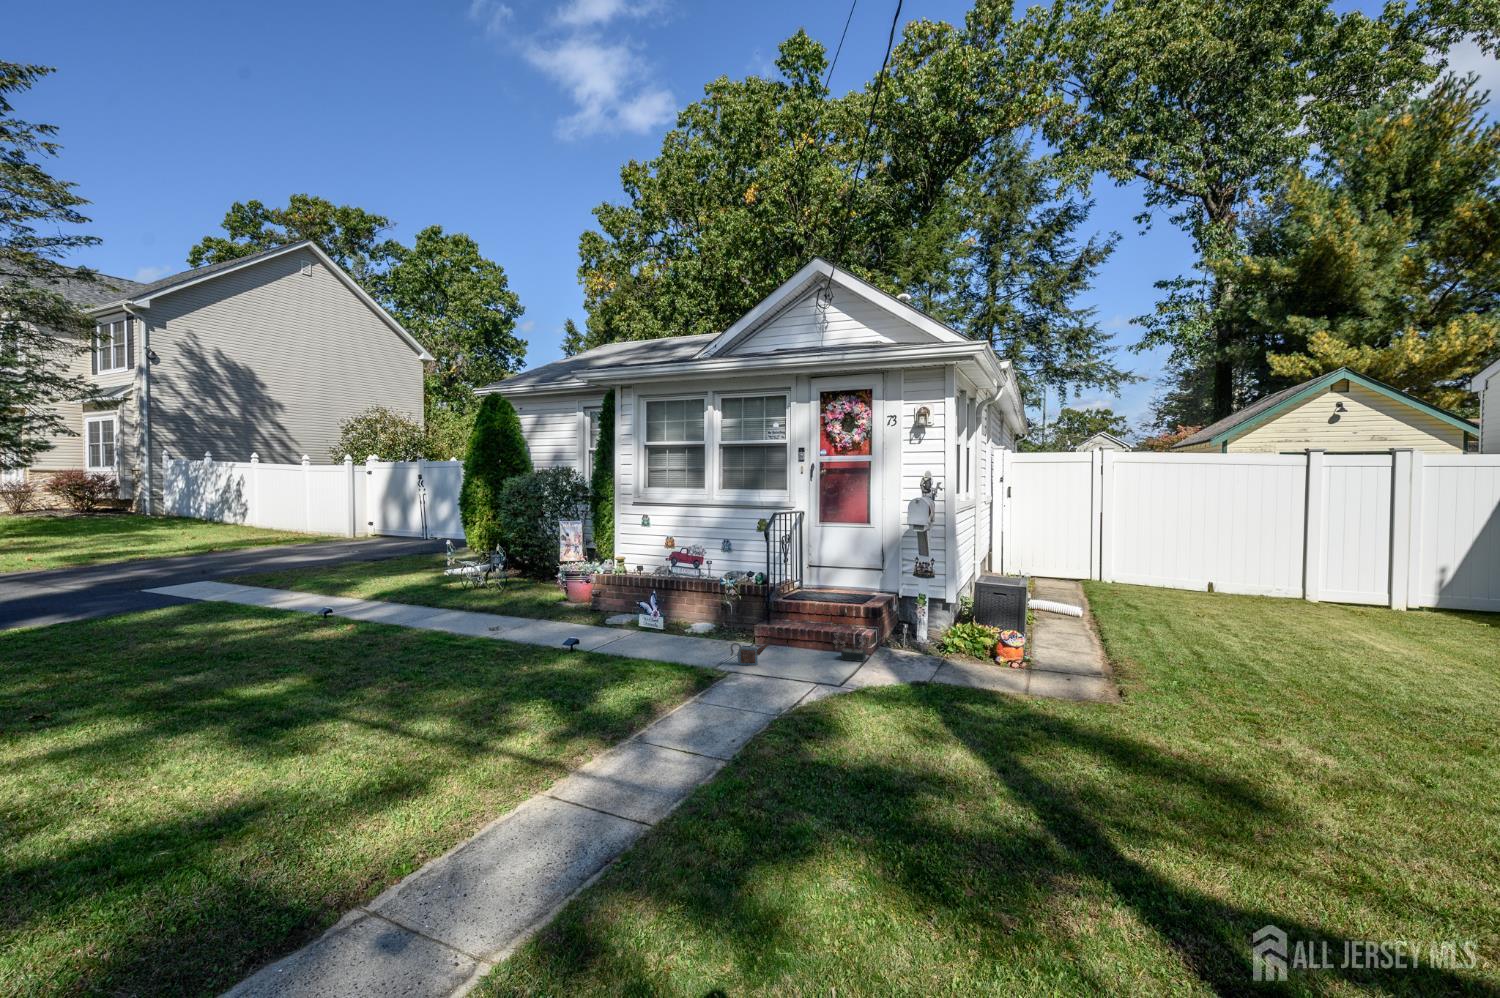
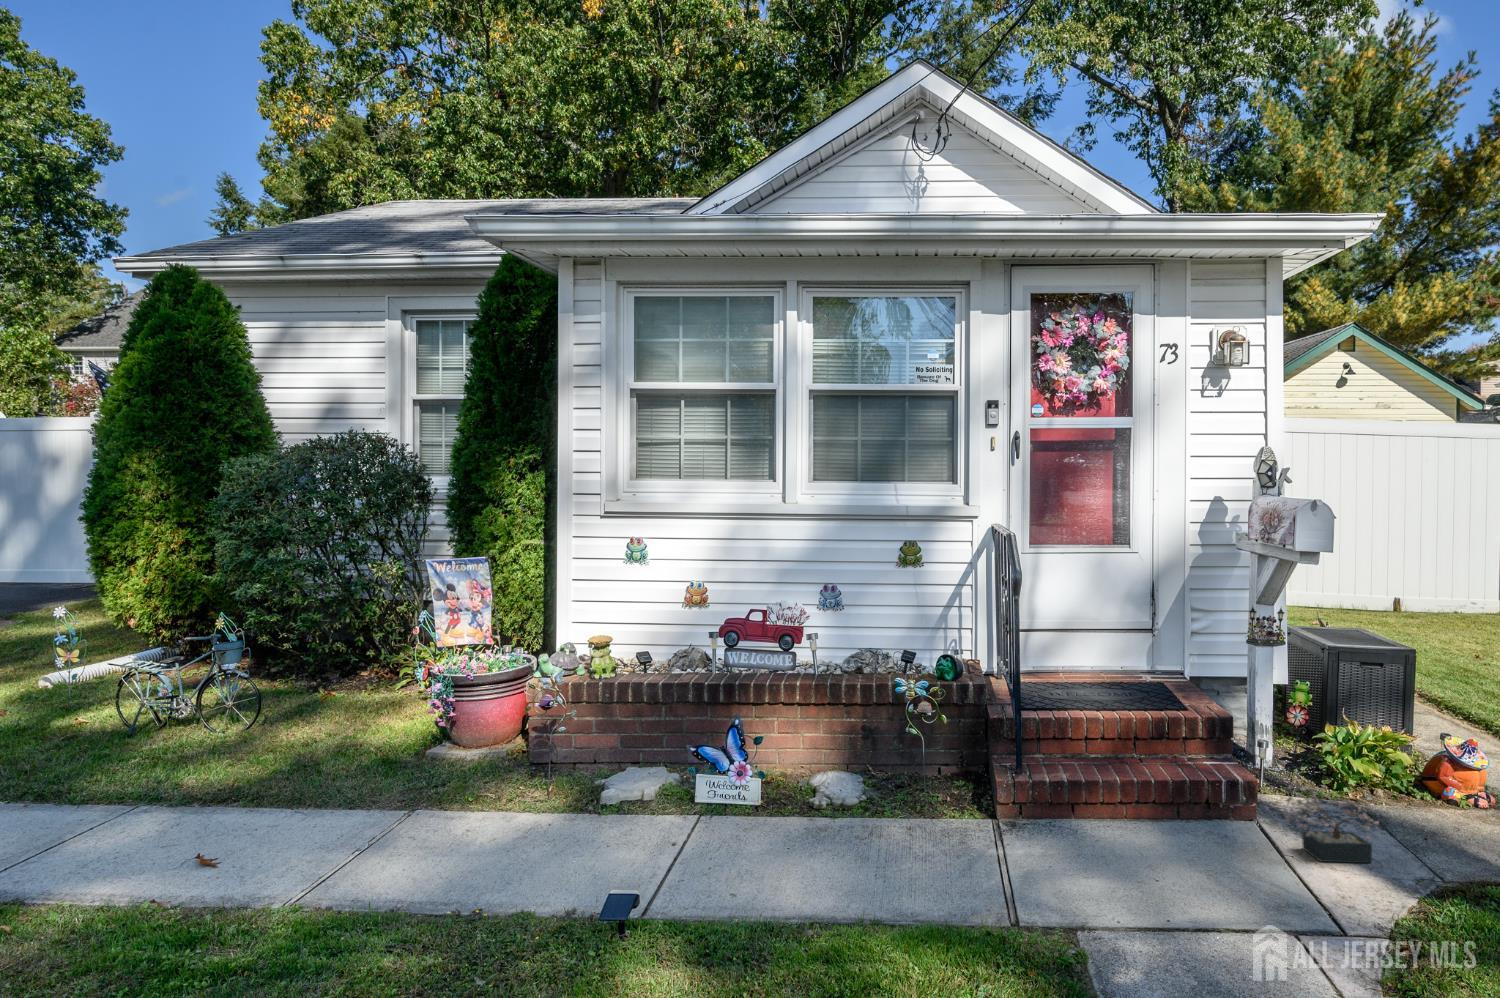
watering can: present [730,643,769,665] -> none [1129,849,1213,909]

